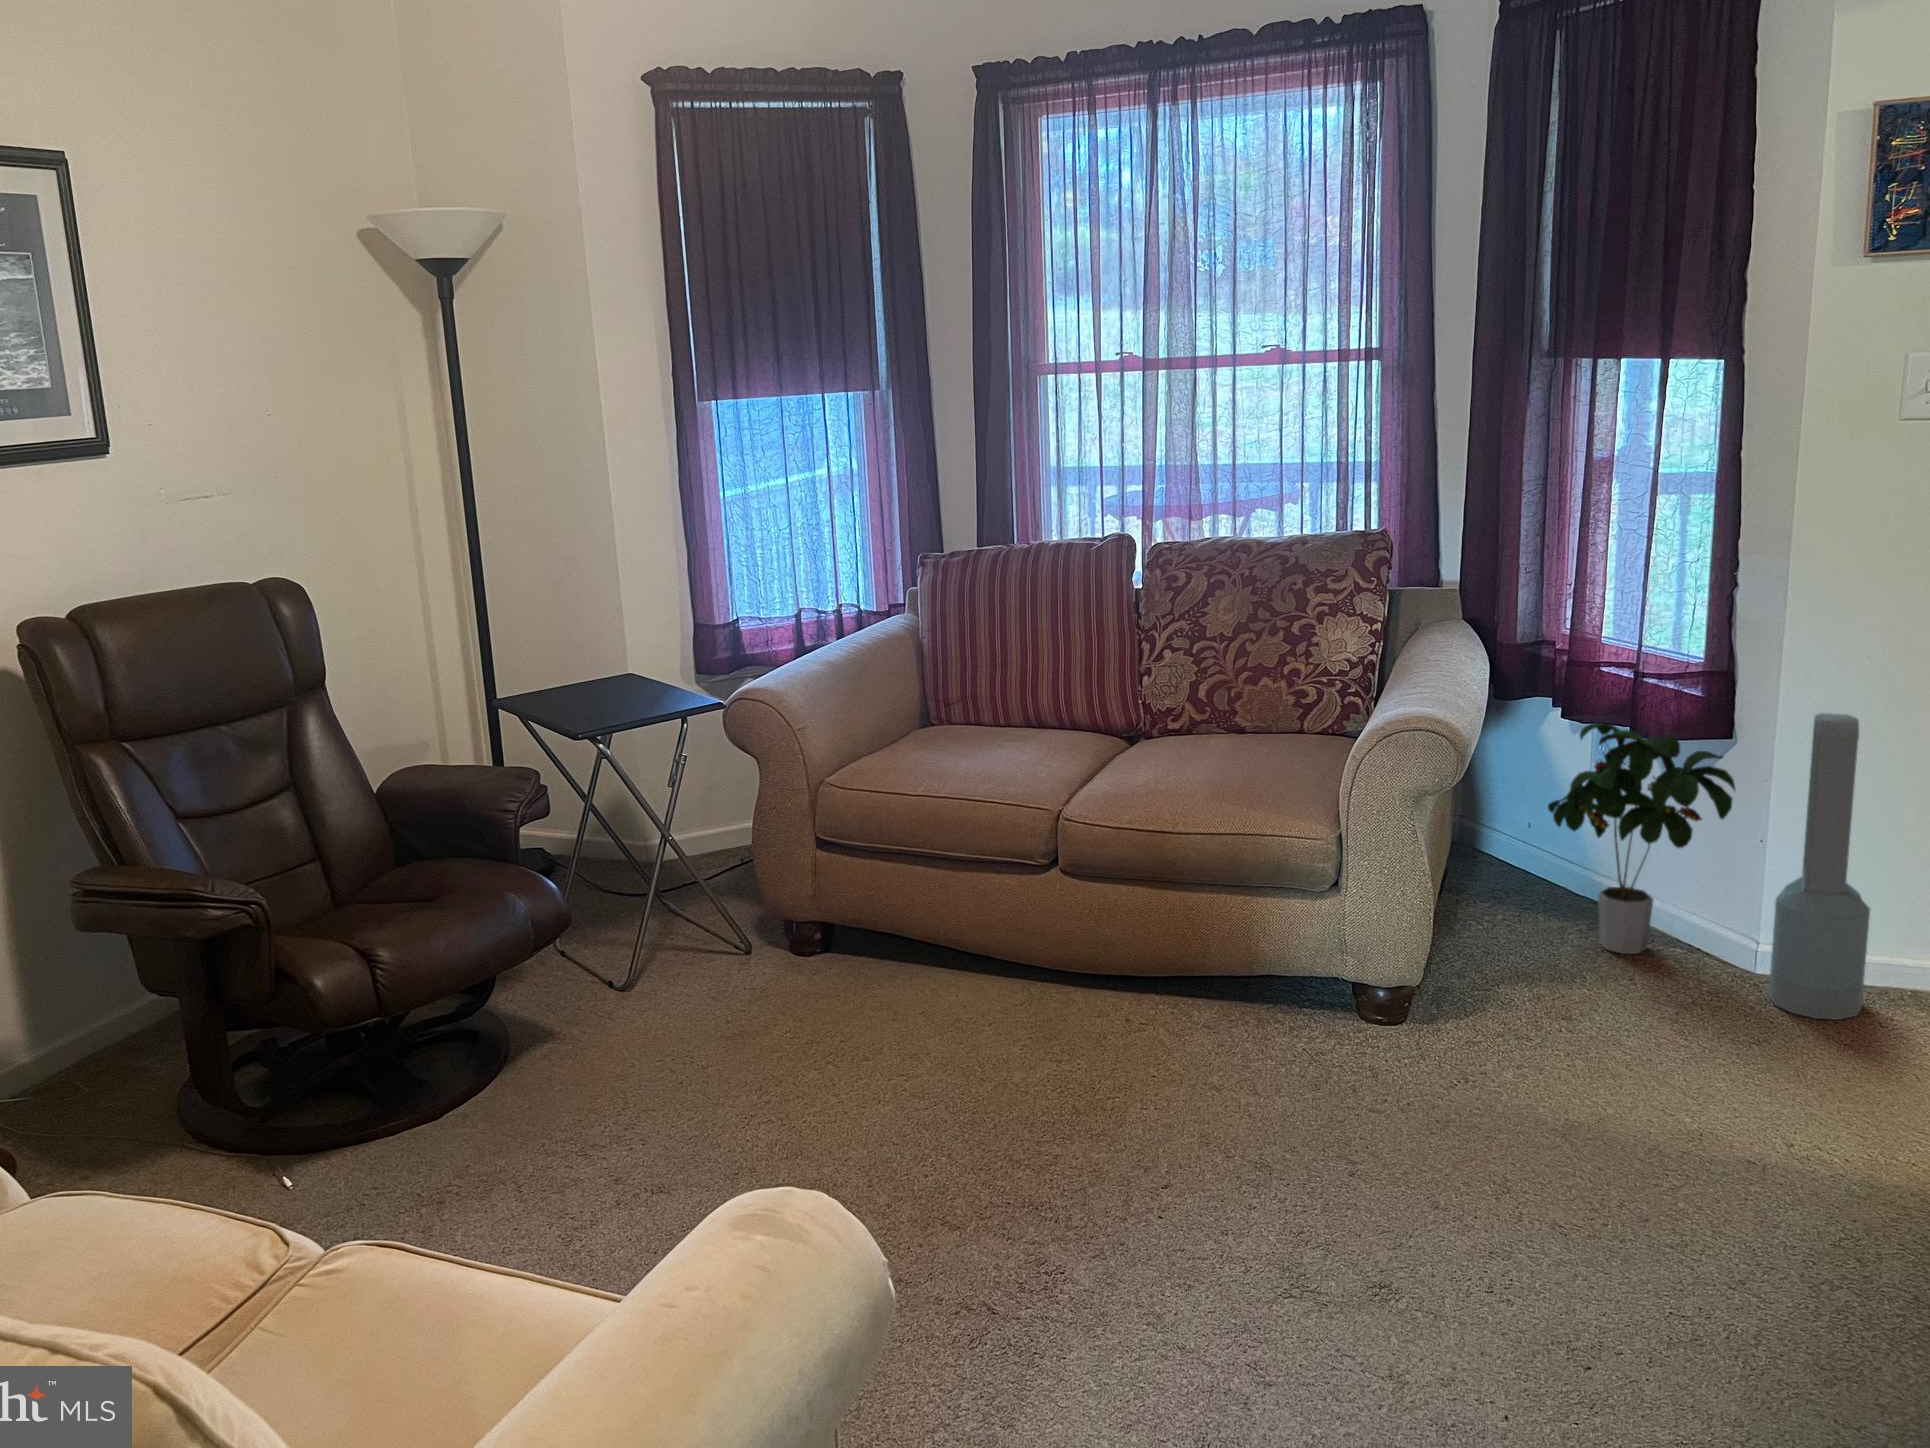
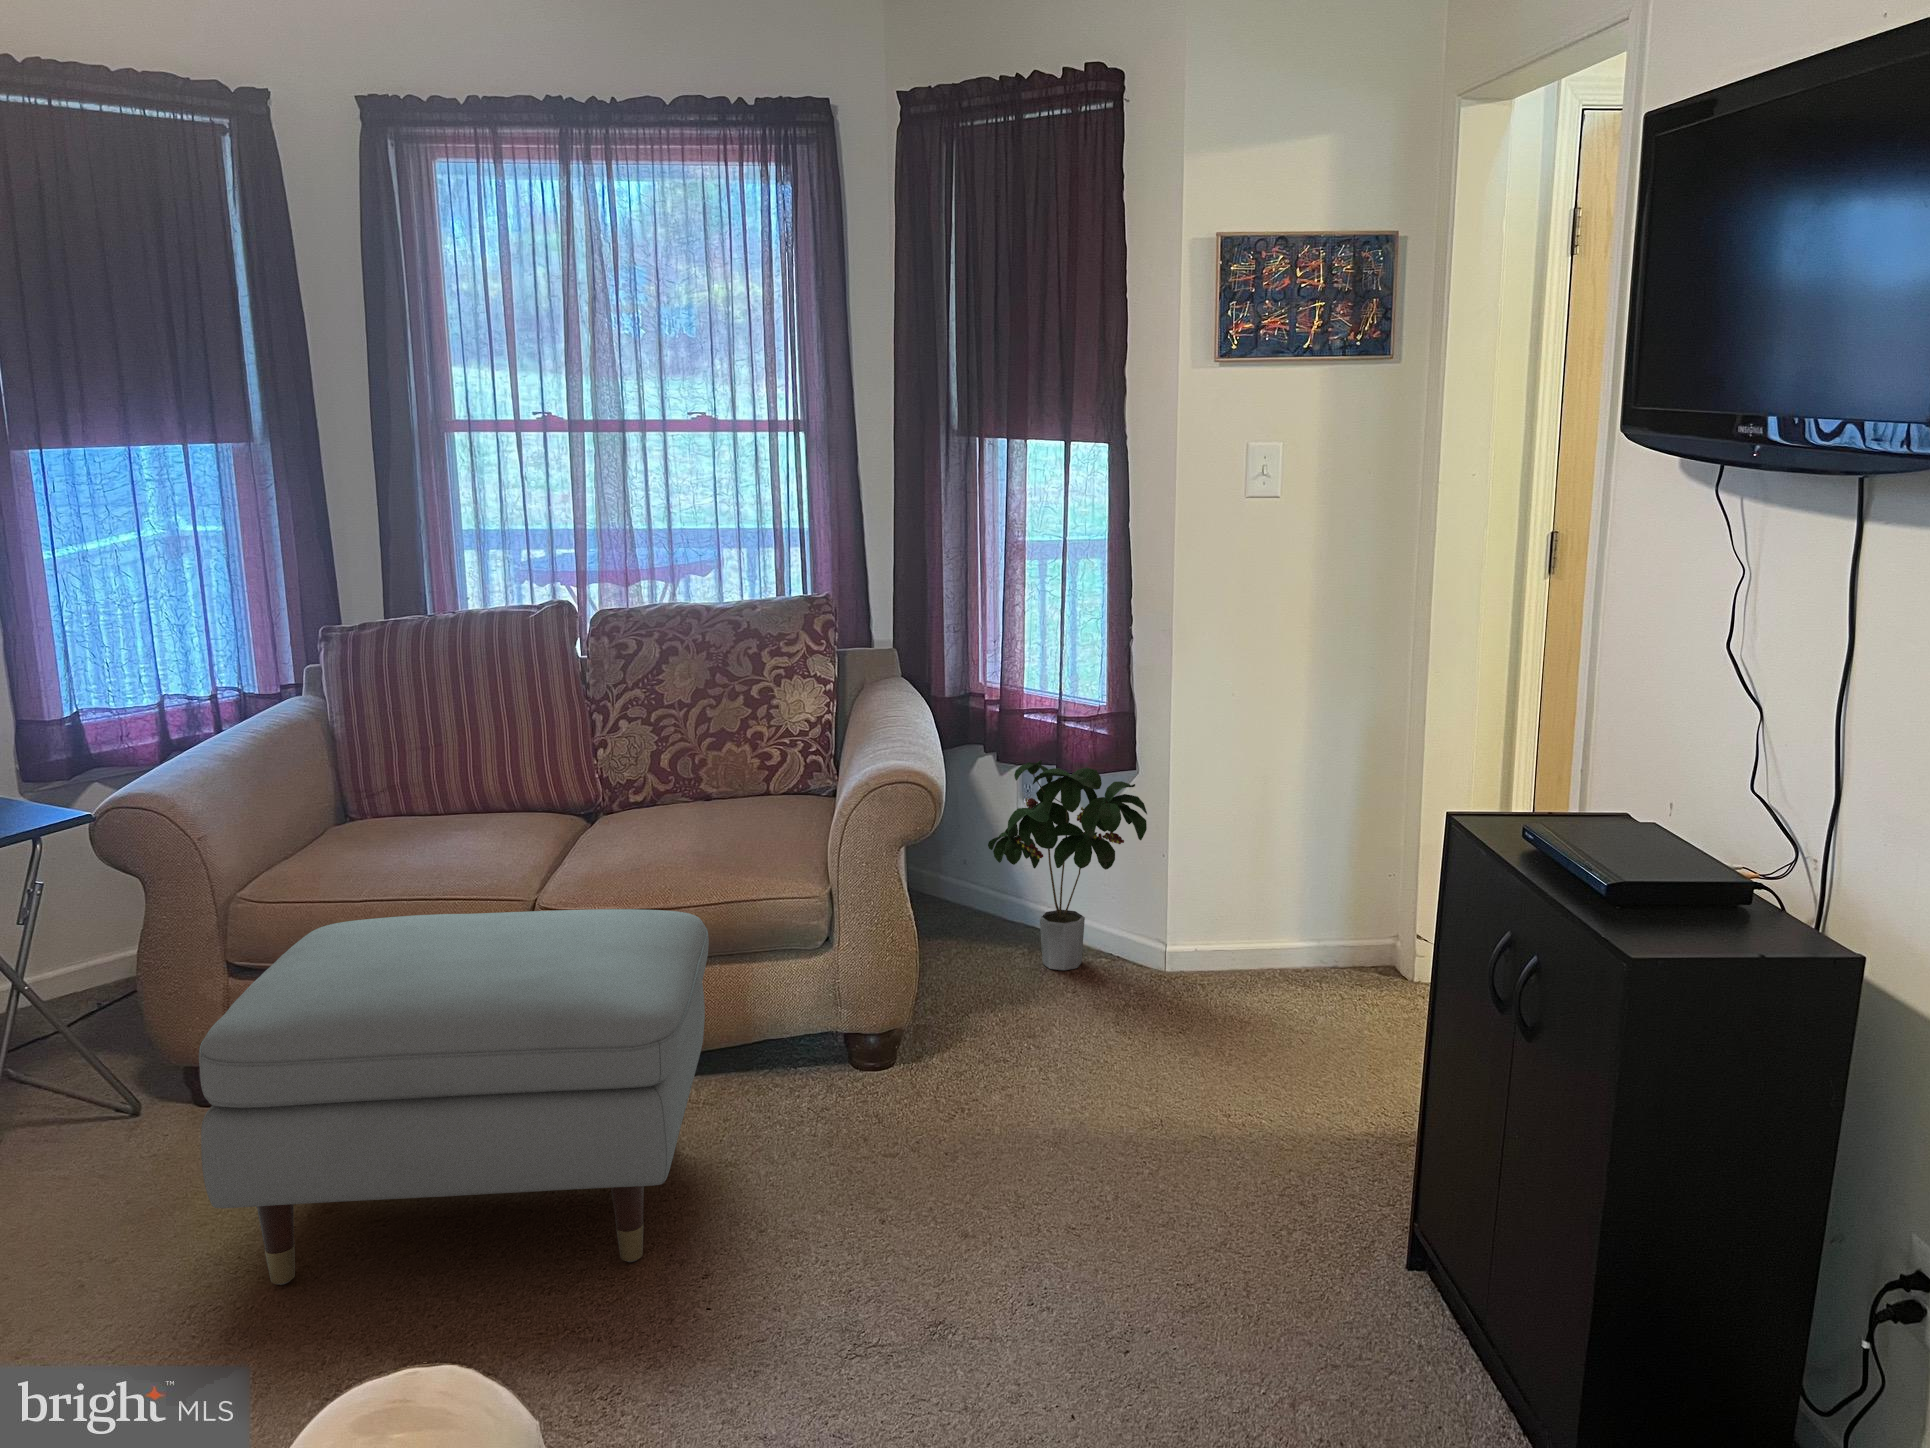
air purifier: present [1769,713,1870,1020] -> none [1185,741,1255,1003]
ottoman: none [755,811,1202,1154] -> present [199,909,709,1285]

